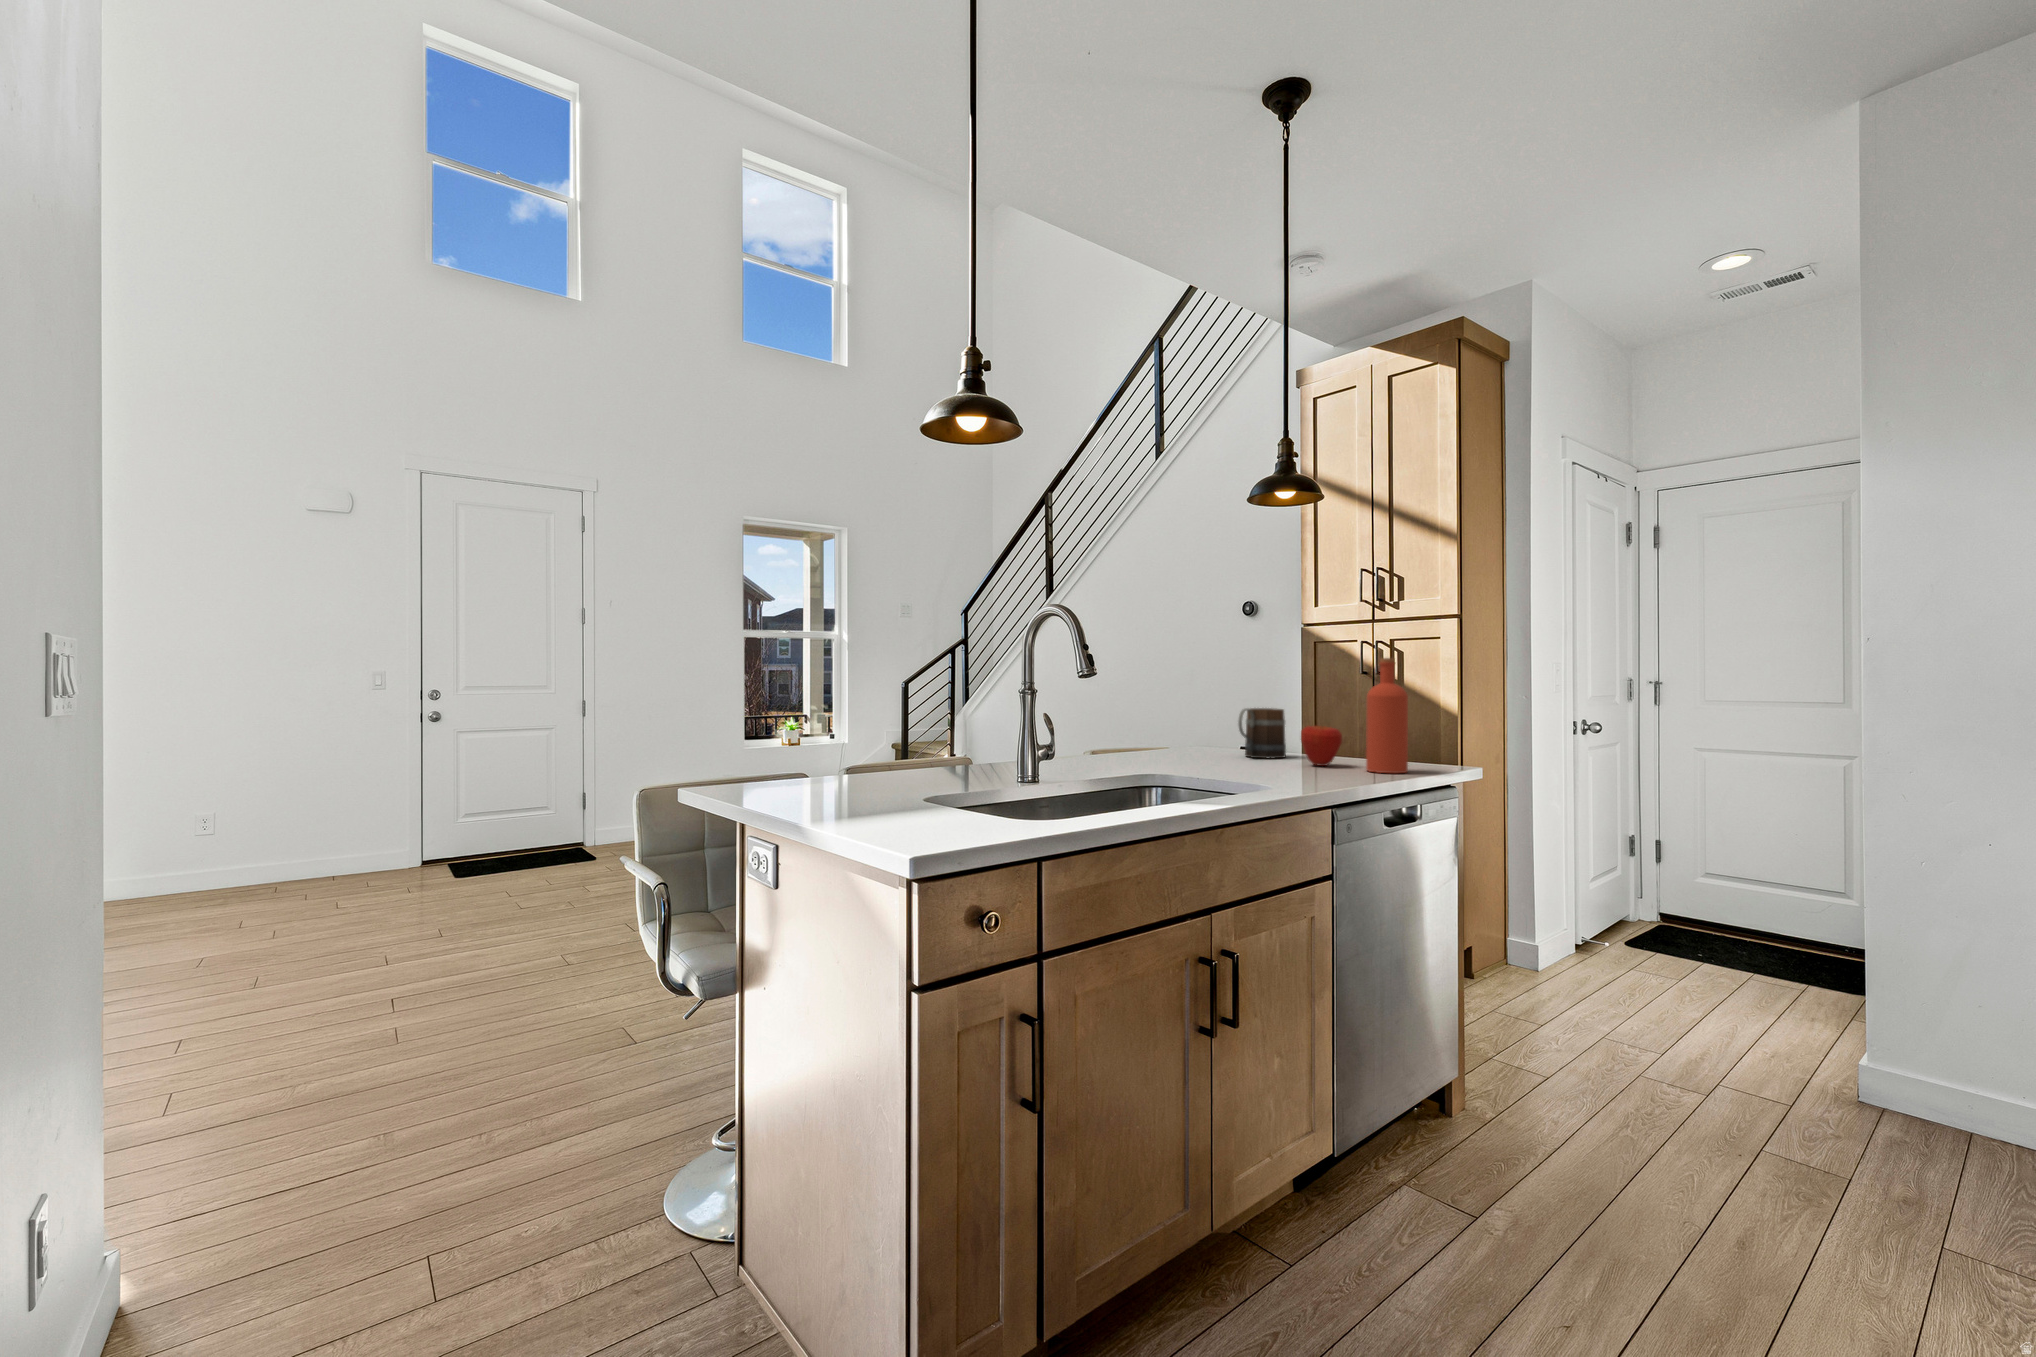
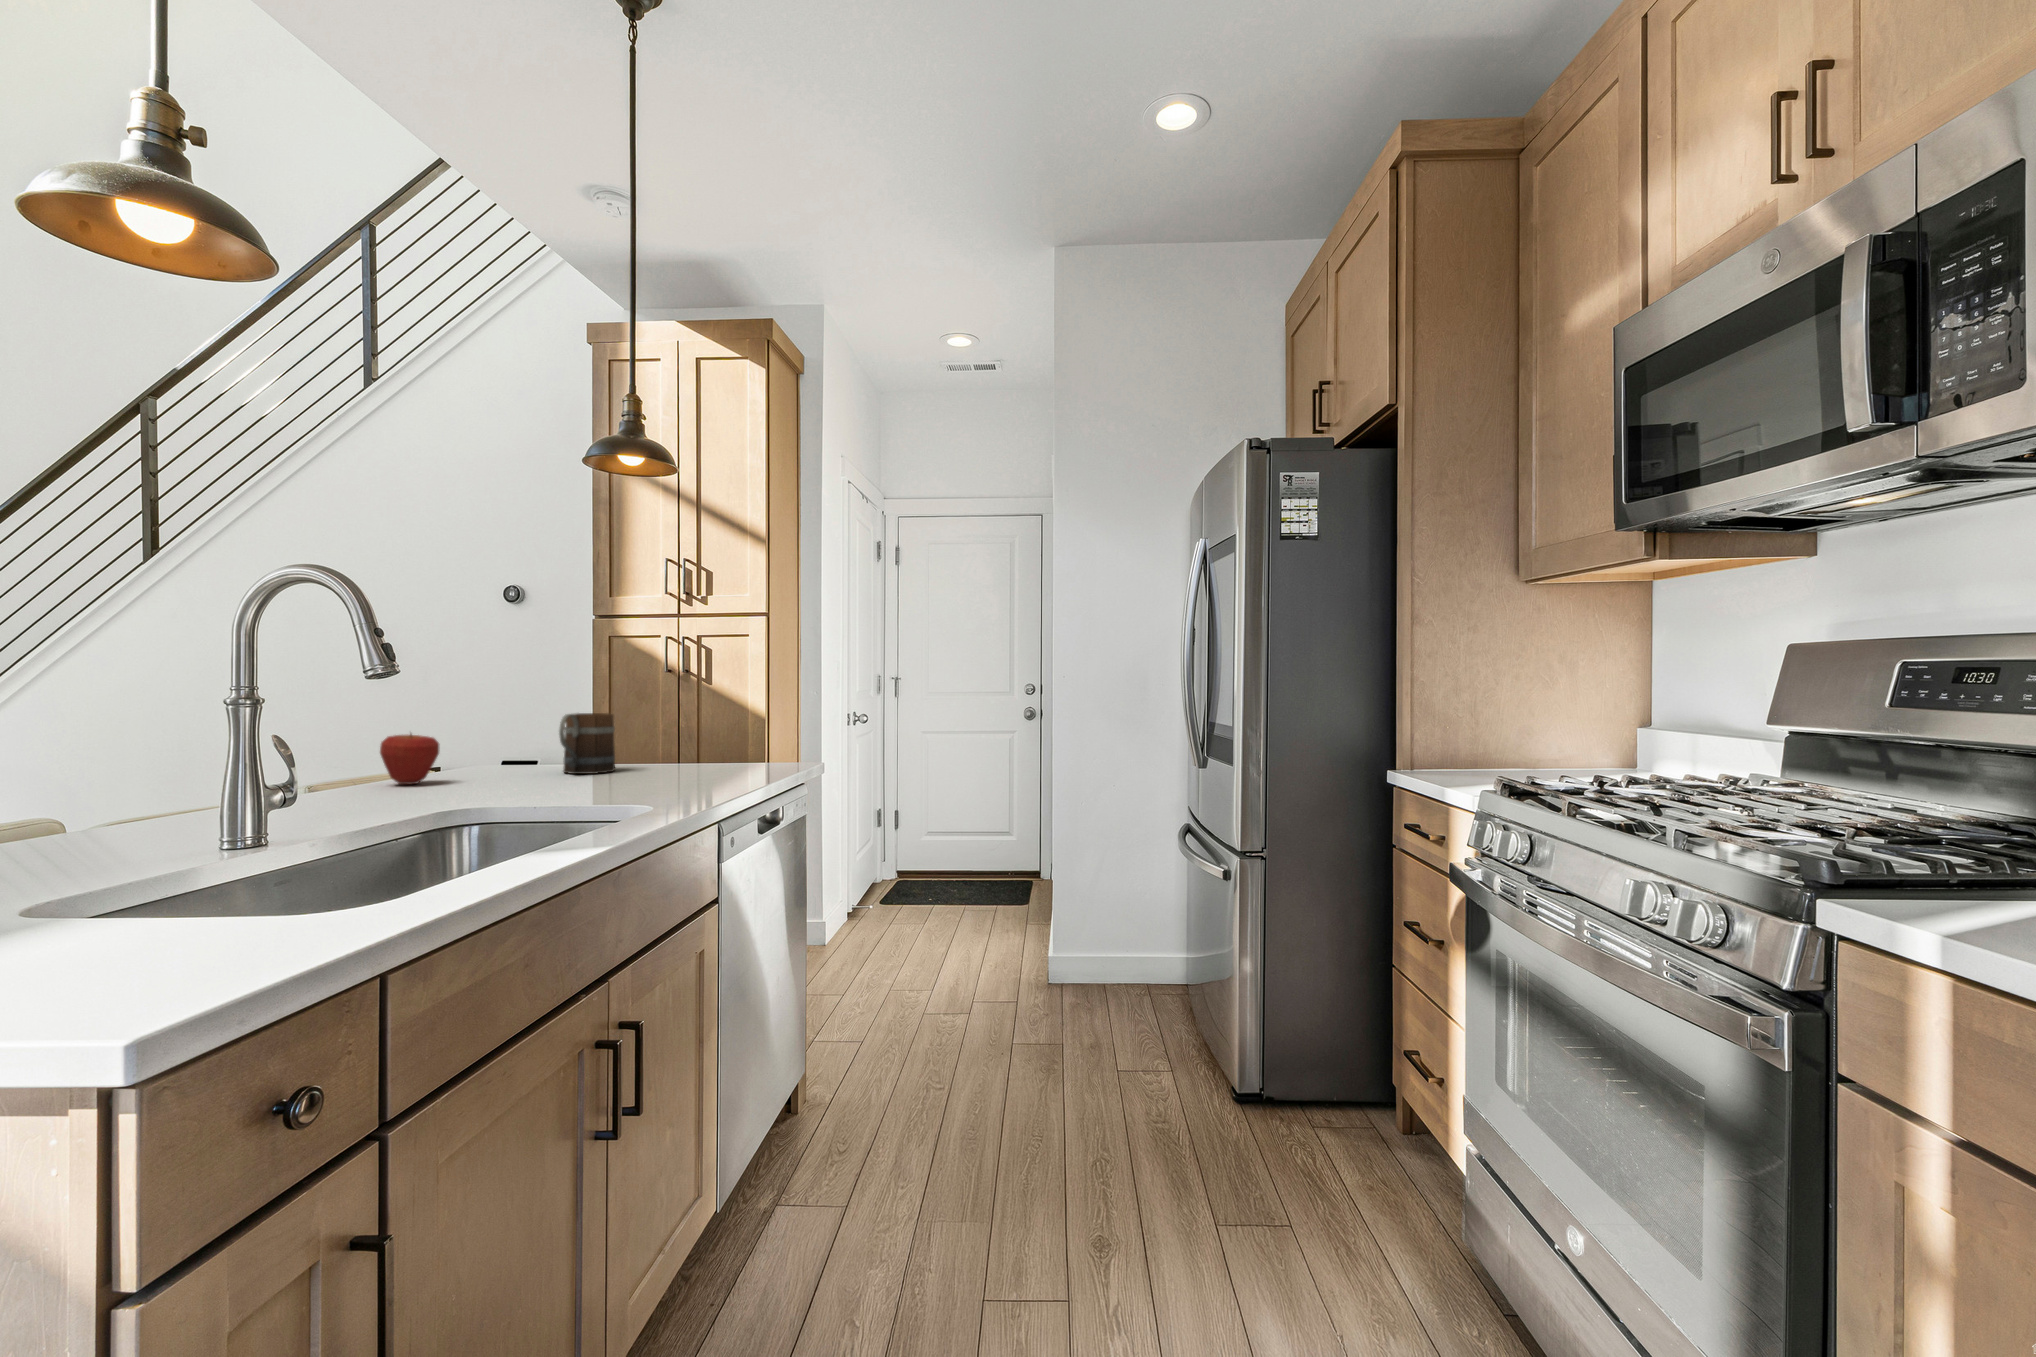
bottle: present [1366,658,1408,773] -> none [724,655,768,780]
apple: present [1301,726,1342,766] -> present [380,734,439,784]

